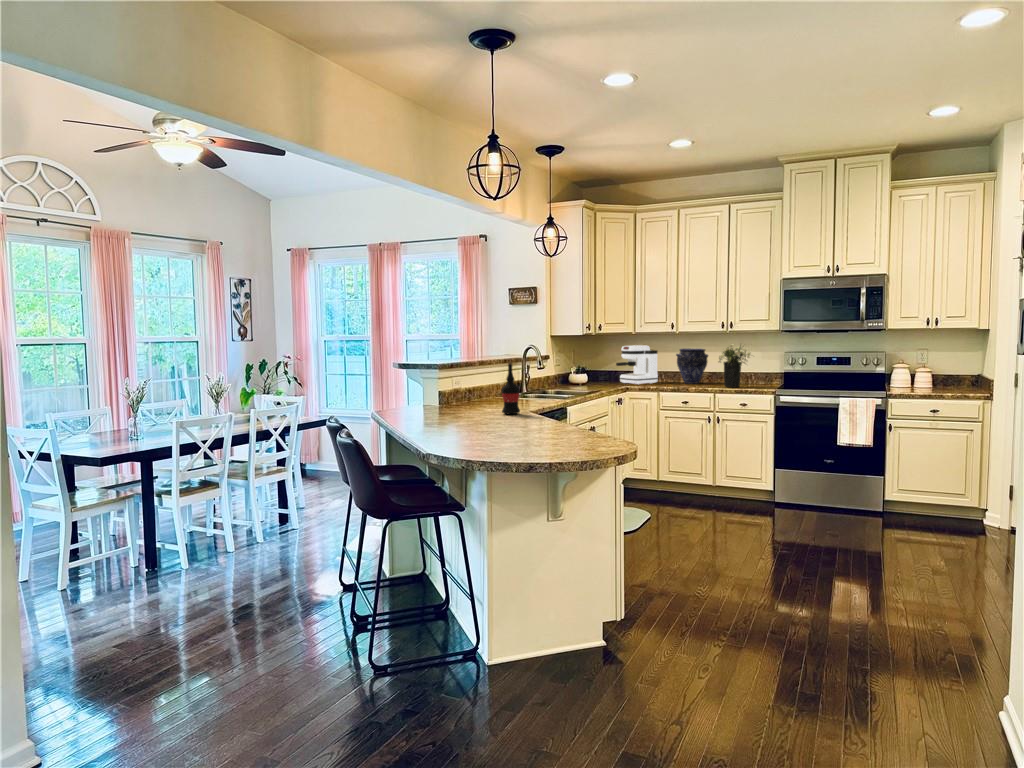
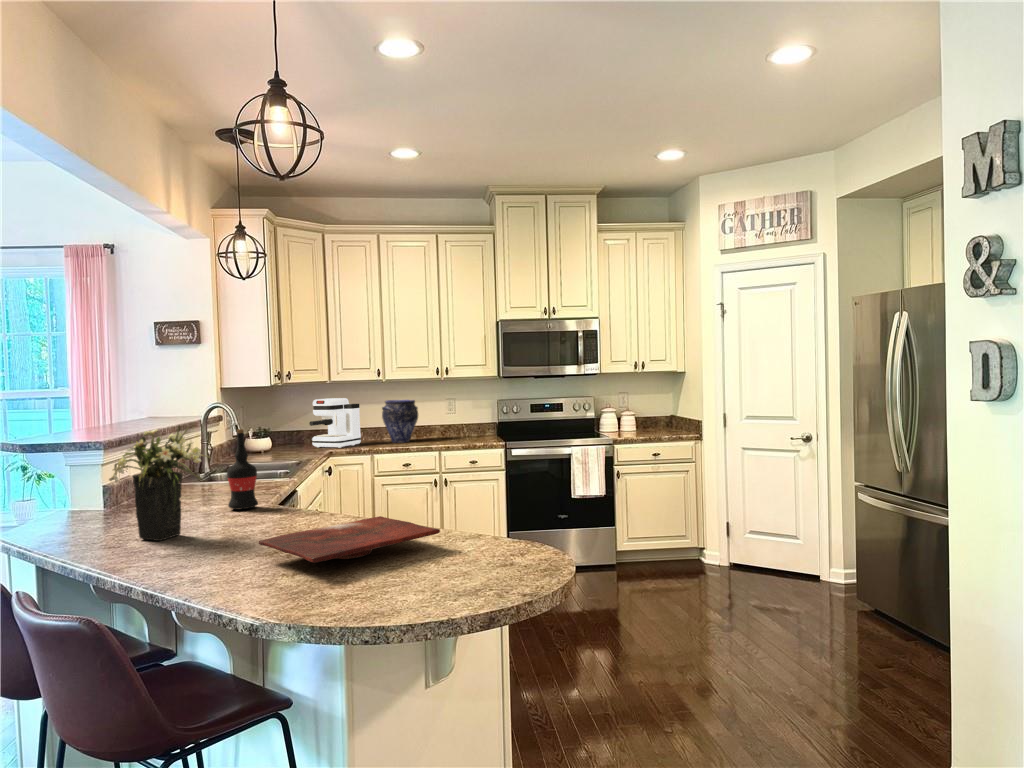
flower arrangement: present [719,345,751,388] -> present [109,426,210,541]
cutting board: none [473,422,574,442] -> present [259,516,440,563]

